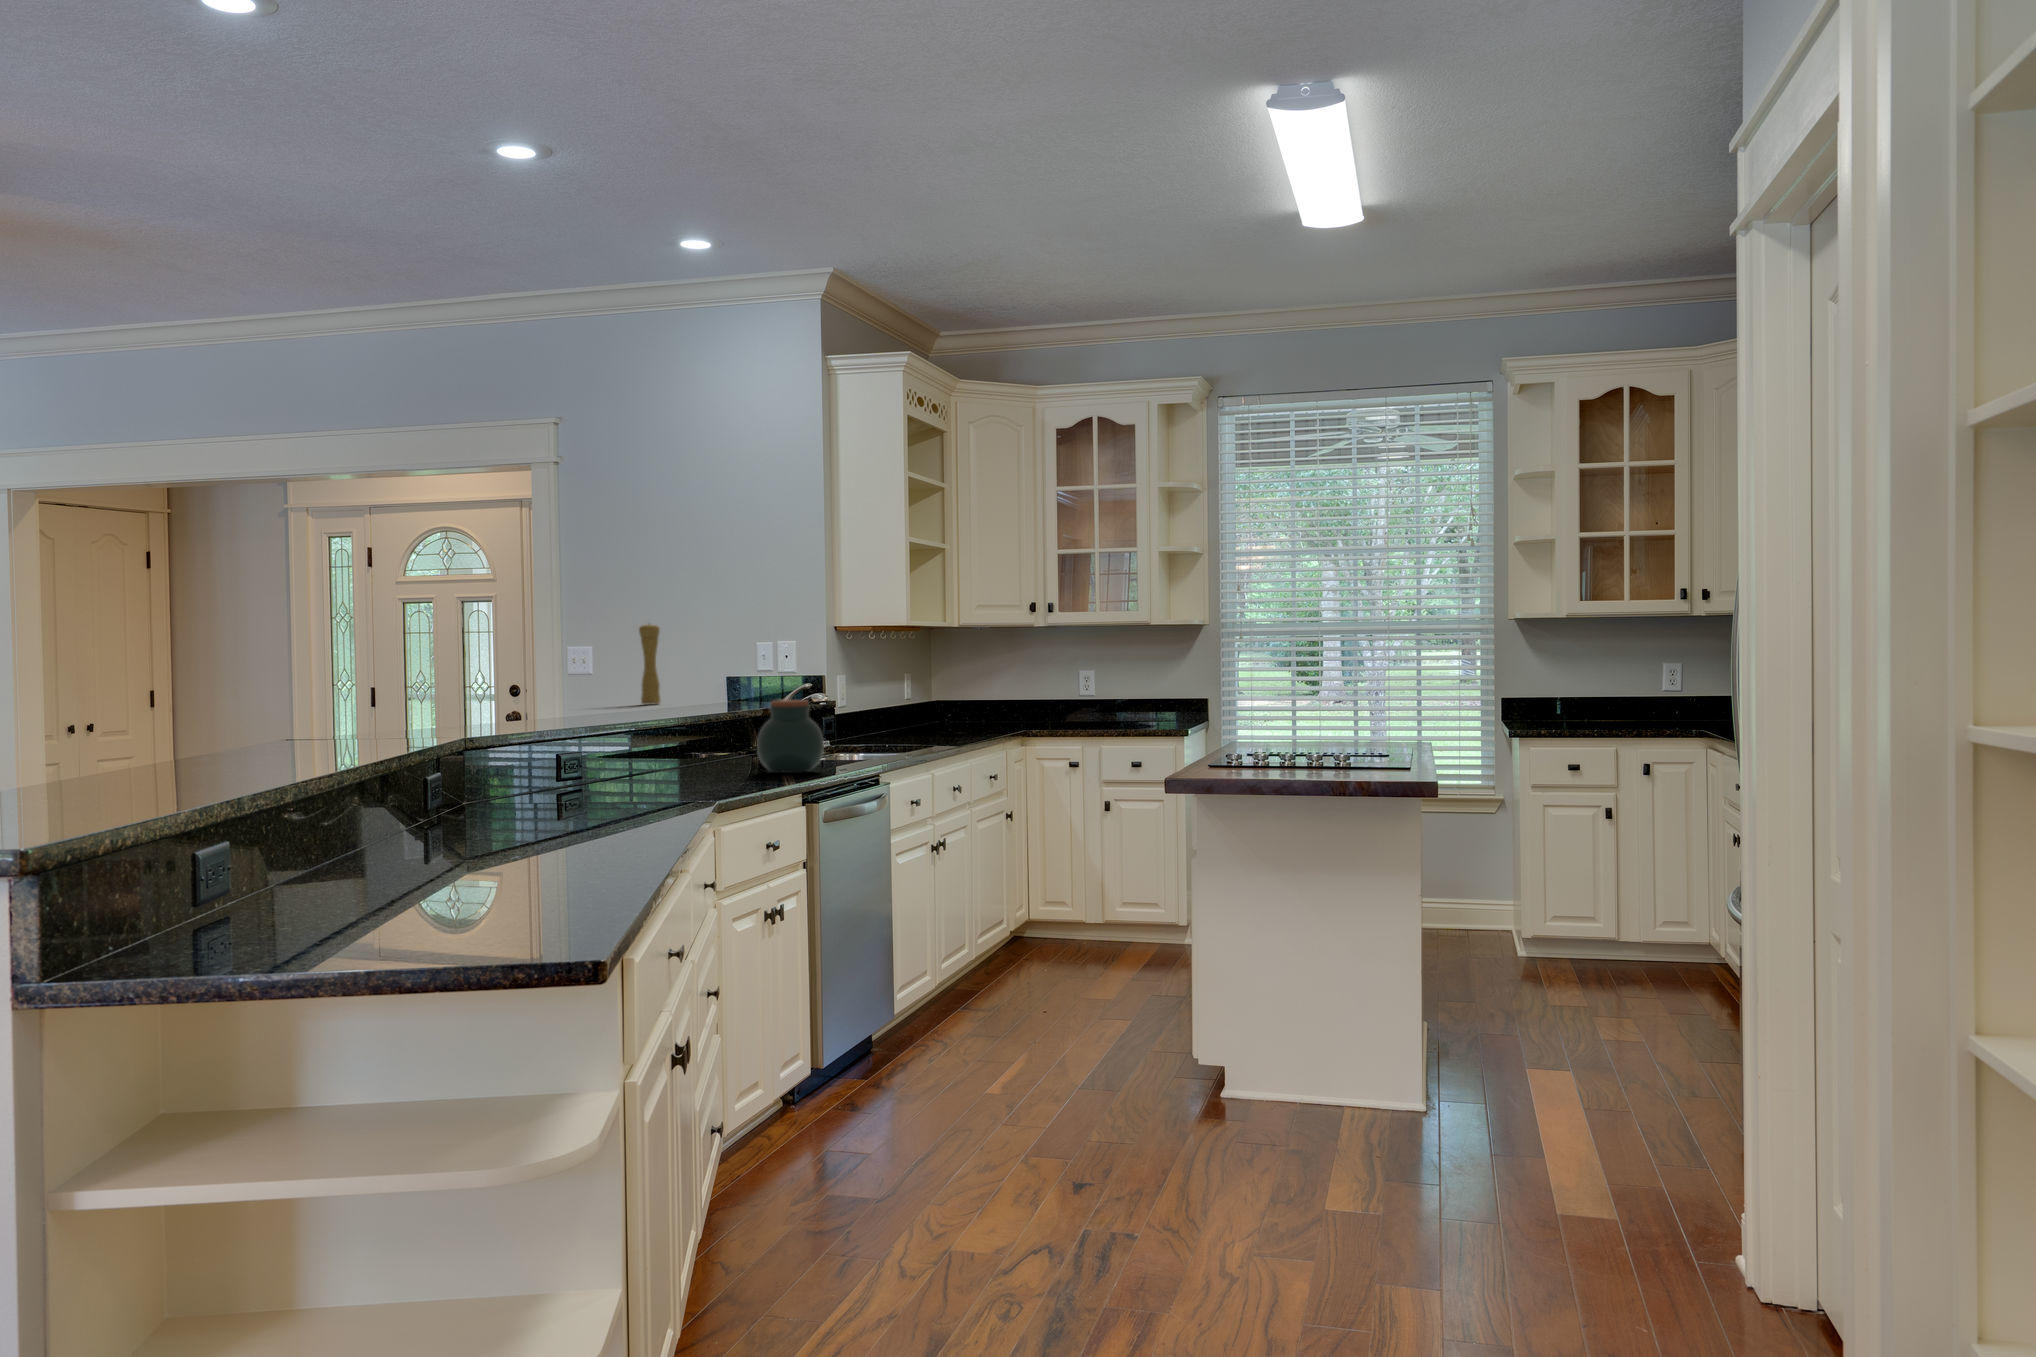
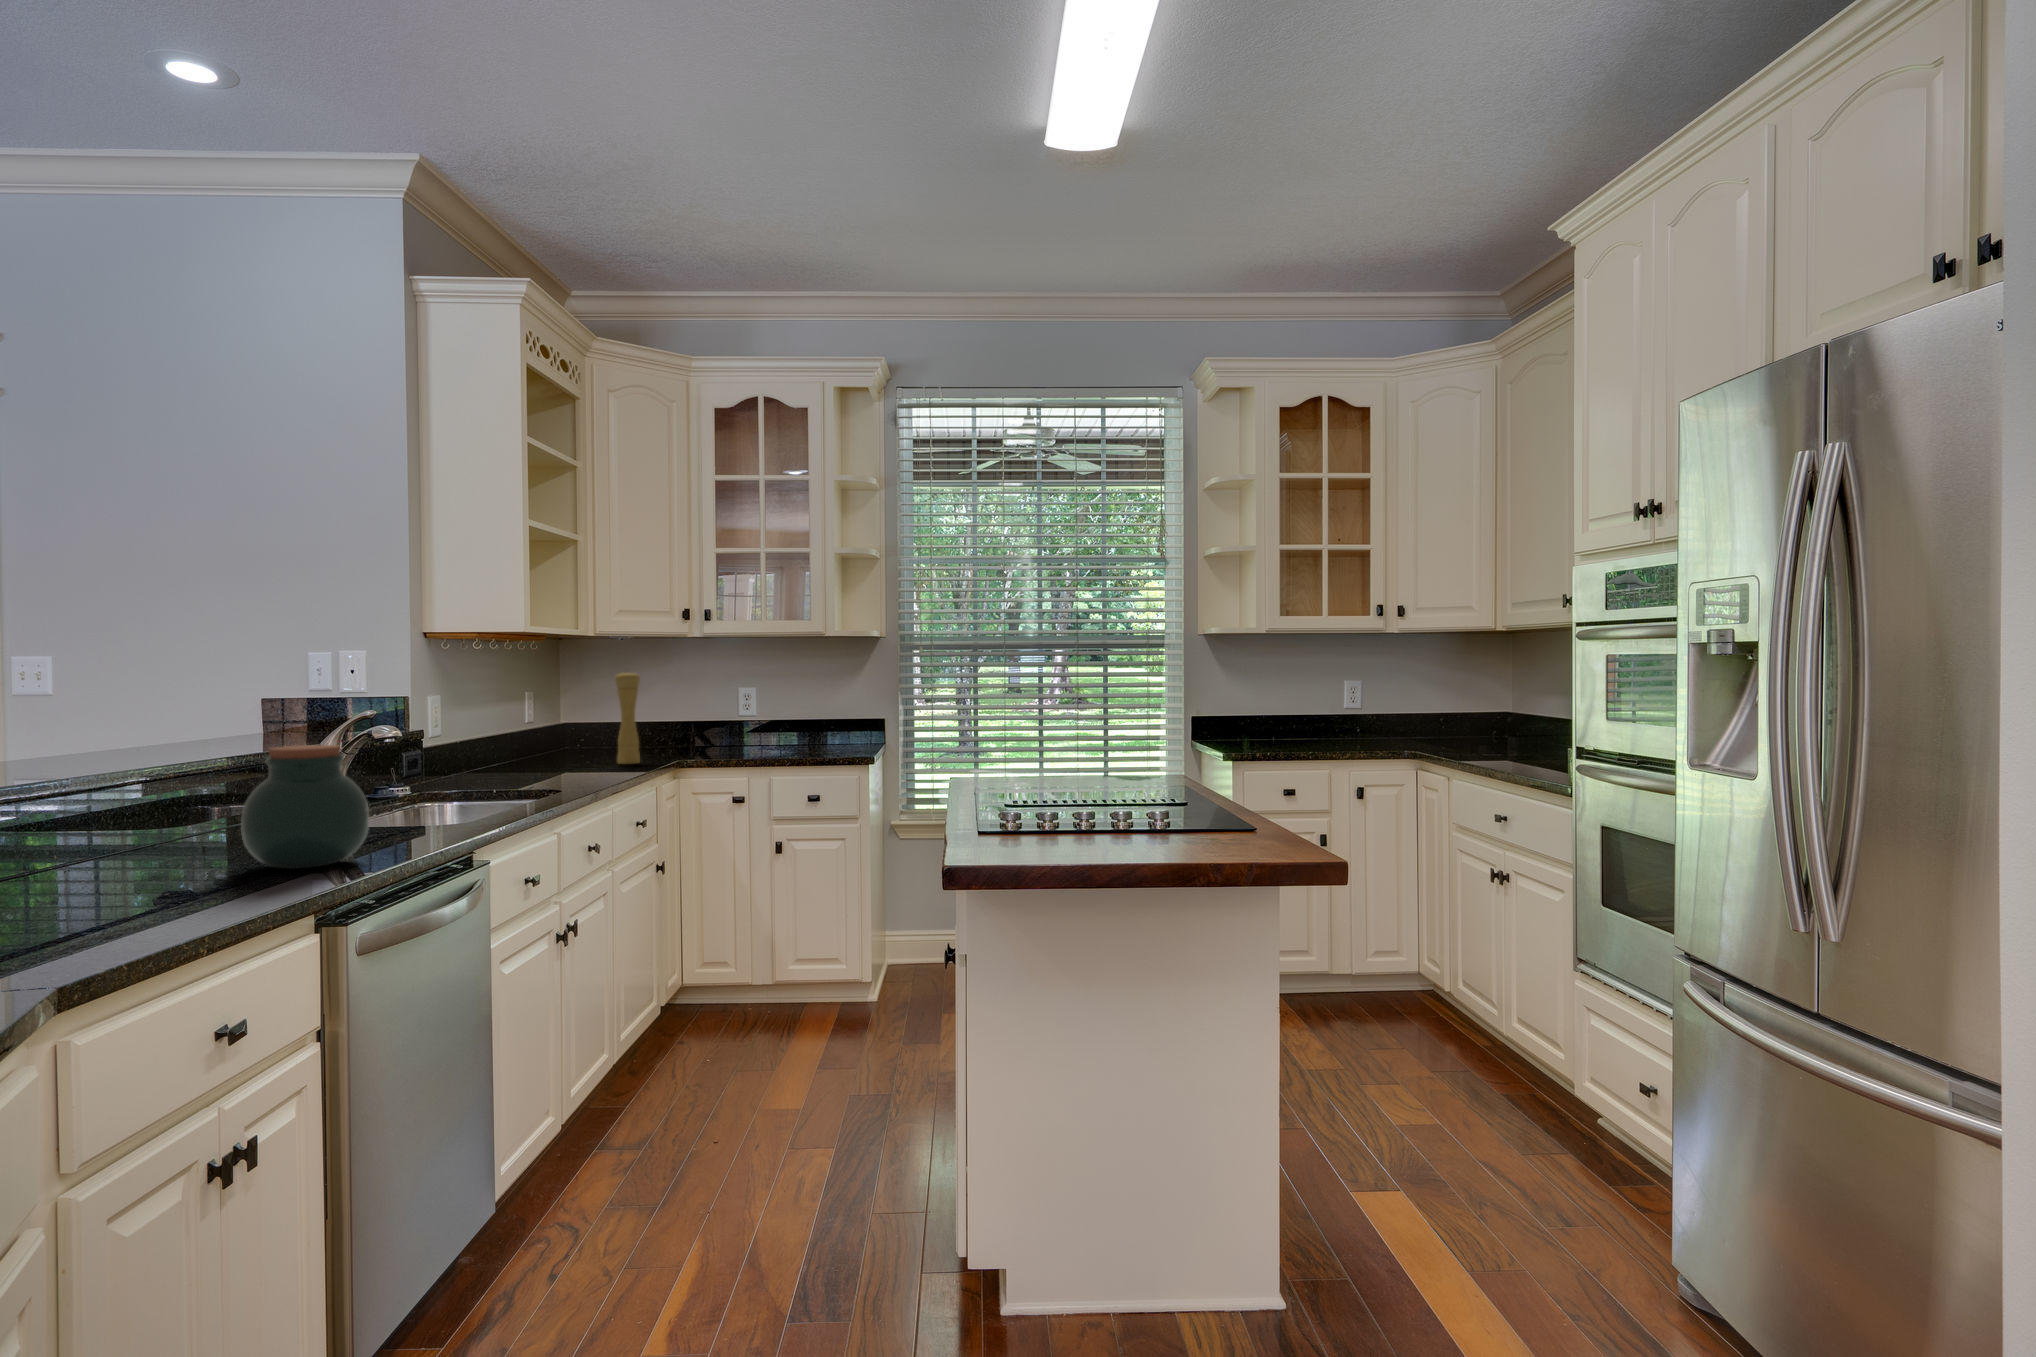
pepper mill: present [639,624,660,704] -> present [615,672,640,764]

